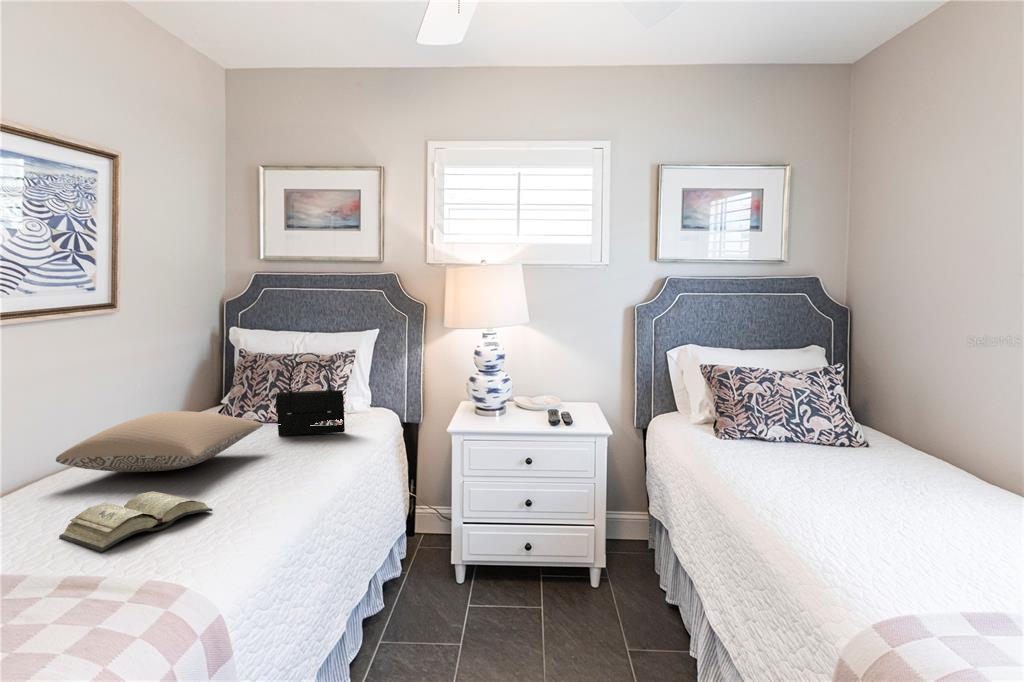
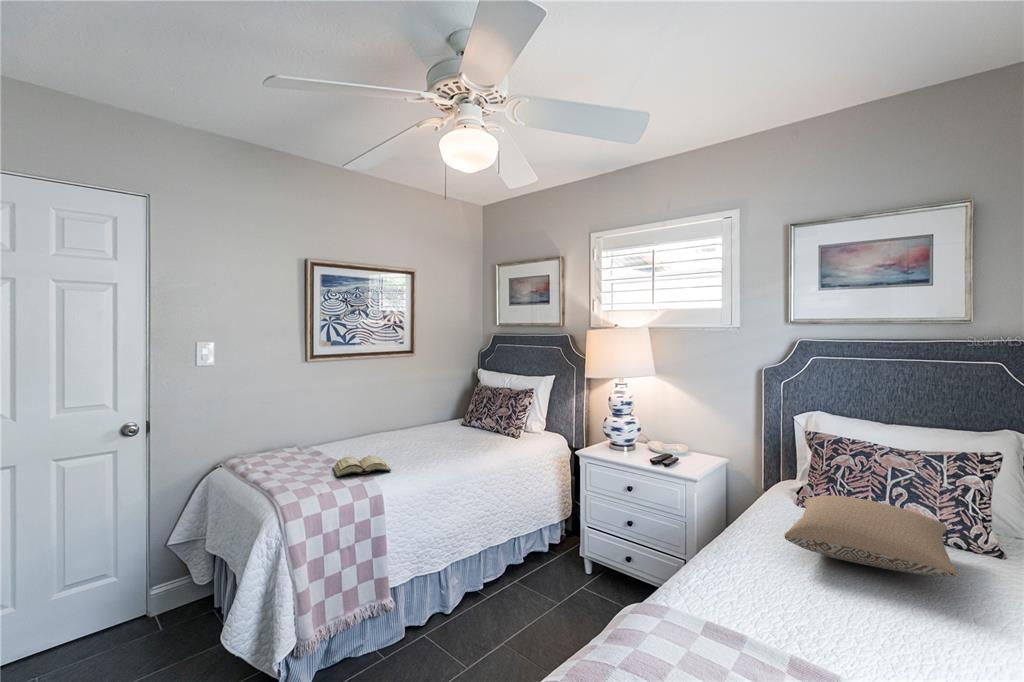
handbag: present [276,361,345,436] -> none [474,393,513,443]
pillow: present [56,411,263,472] -> present [784,495,959,576]

